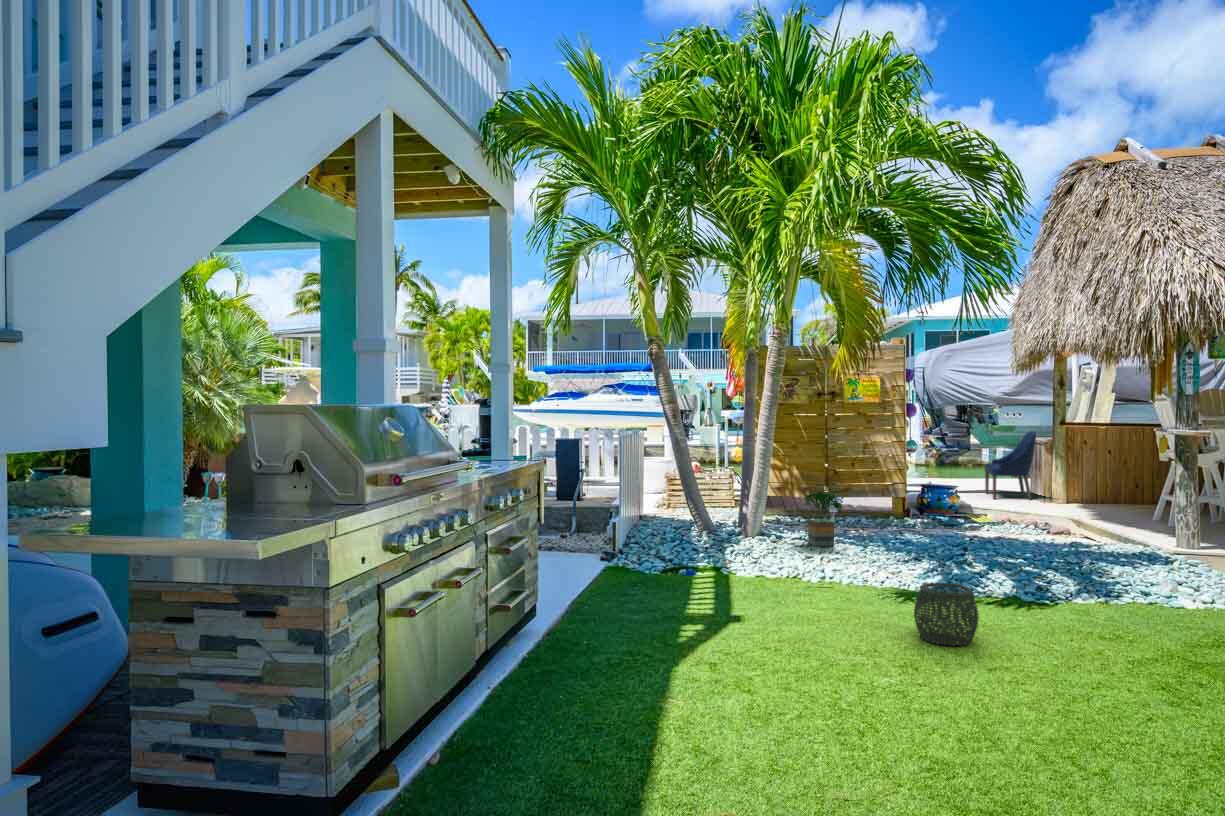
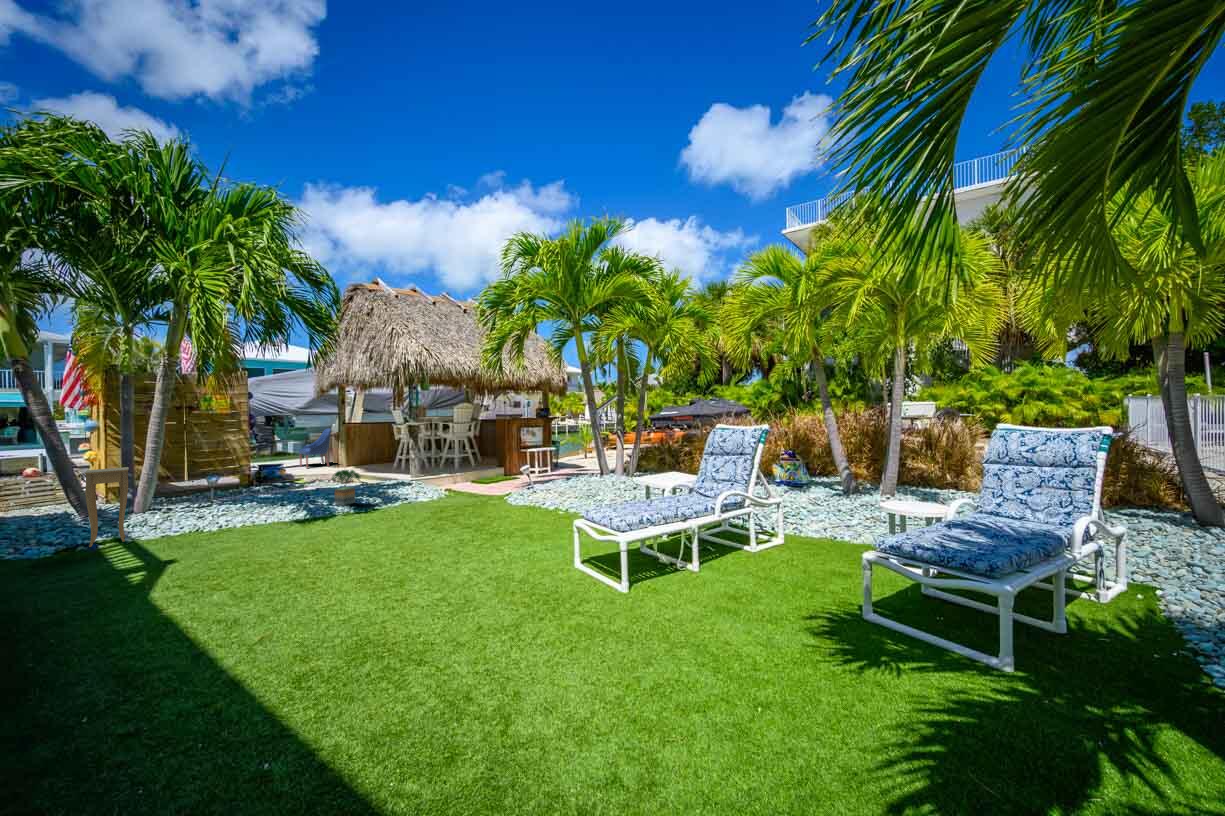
side table: none [708,471,748,567] -> present [85,467,129,547]
potted tree: present [804,491,842,546] -> present [332,470,360,505]
woven basket: present [914,583,979,646] -> none [299,511,340,548]

